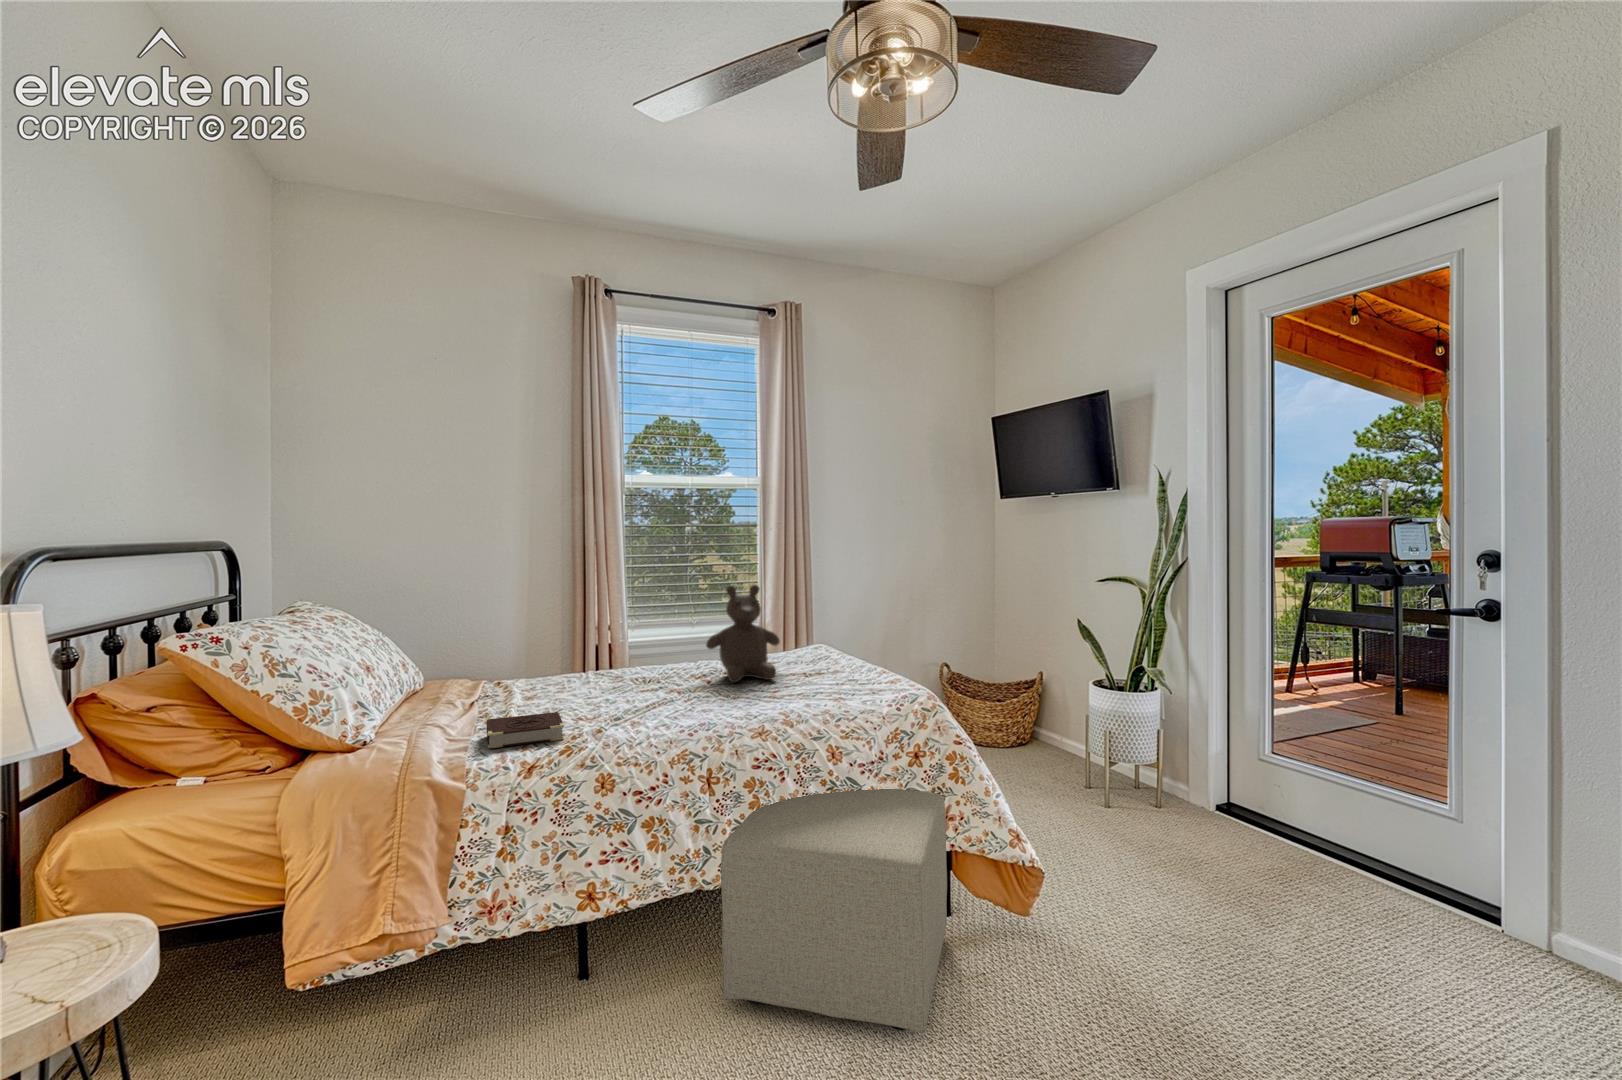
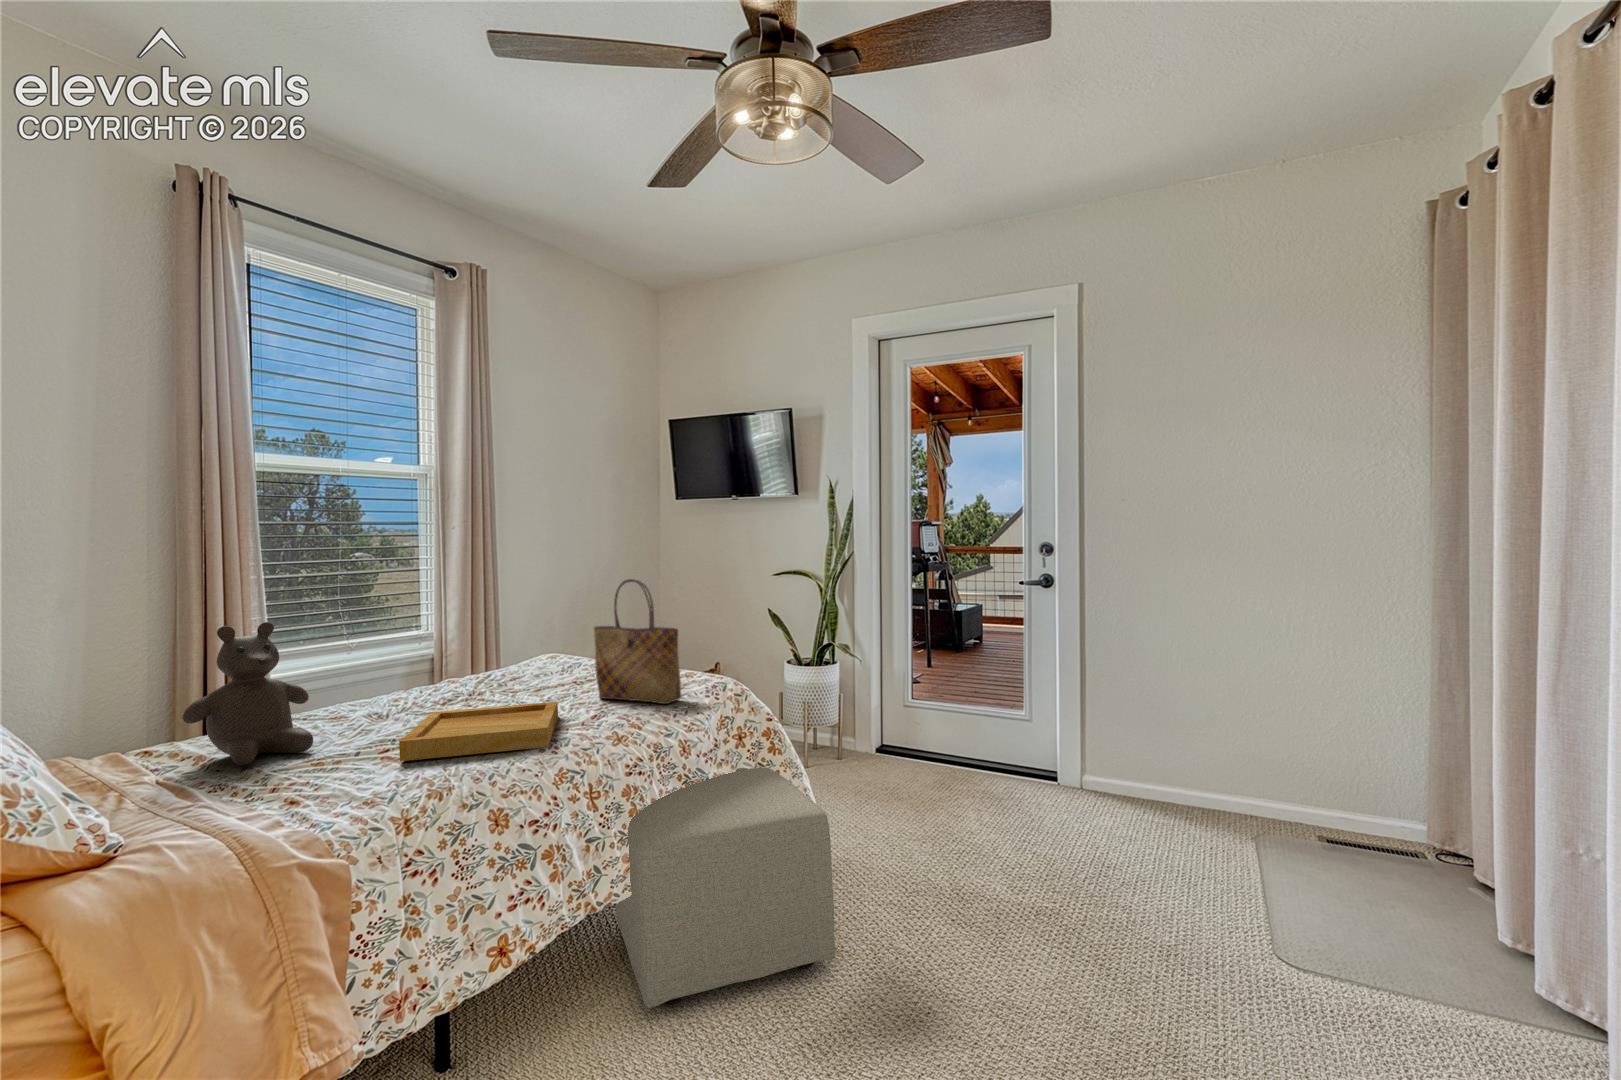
tote bag: none [805,577,863,705] -> present [594,579,681,704]
teddy bear: present [706,585,780,682] -> present [182,622,313,765]
tray: none [593,678,749,727] -> present [399,702,558,761]
book: present [487,712,564,748] -> none [284,761,416,815]

